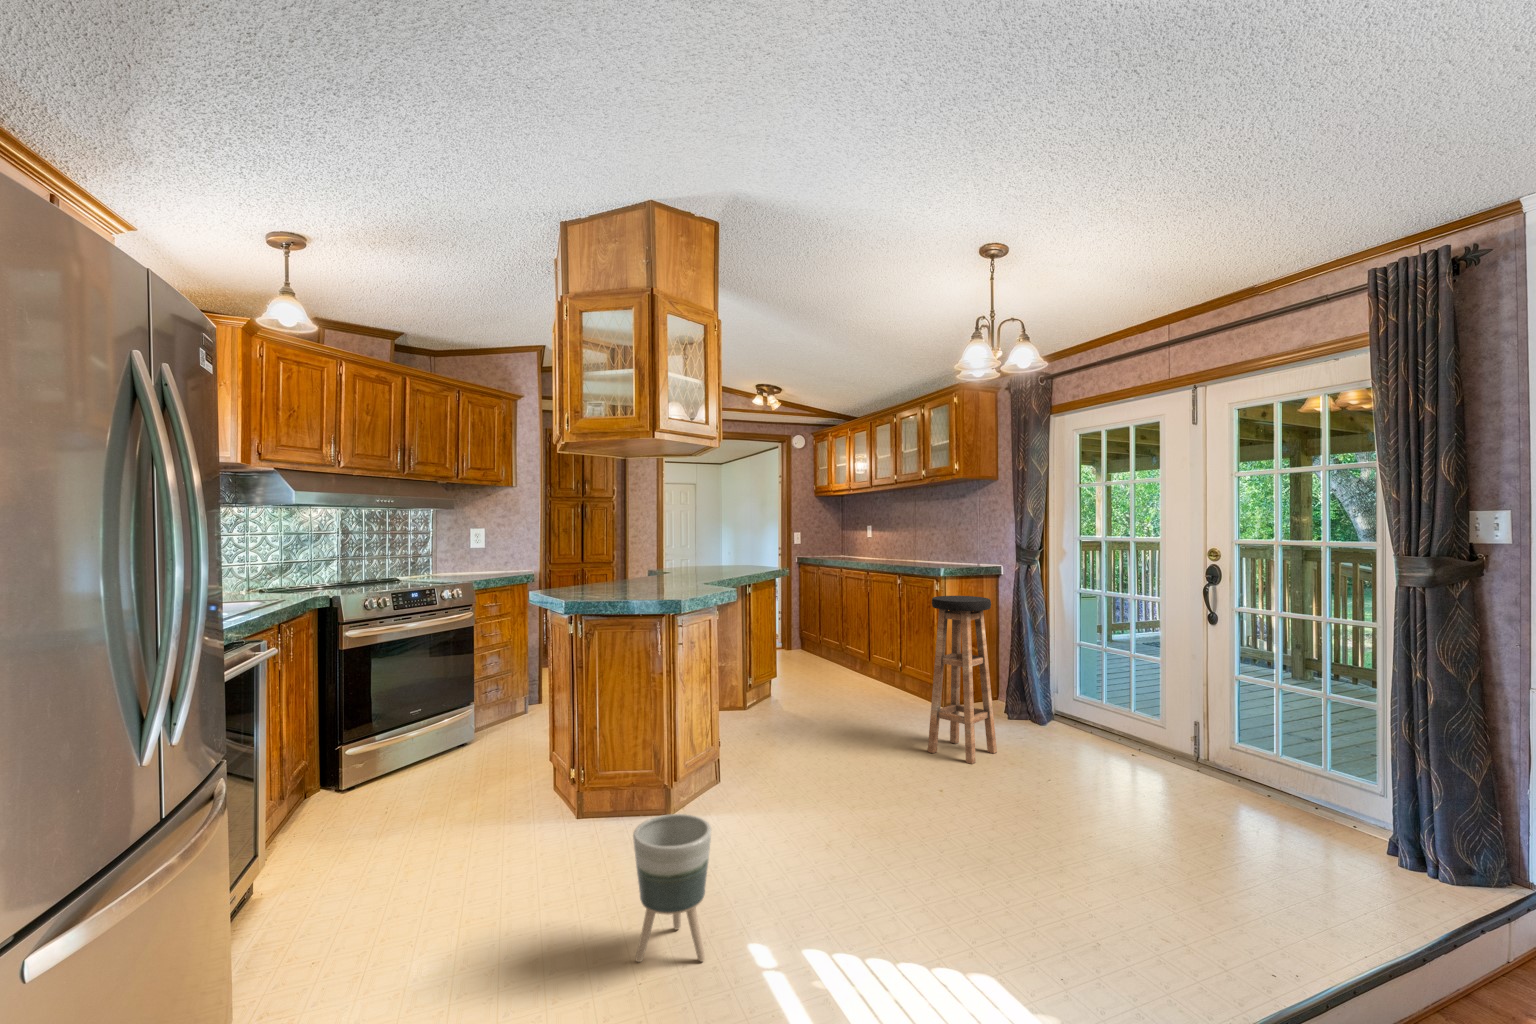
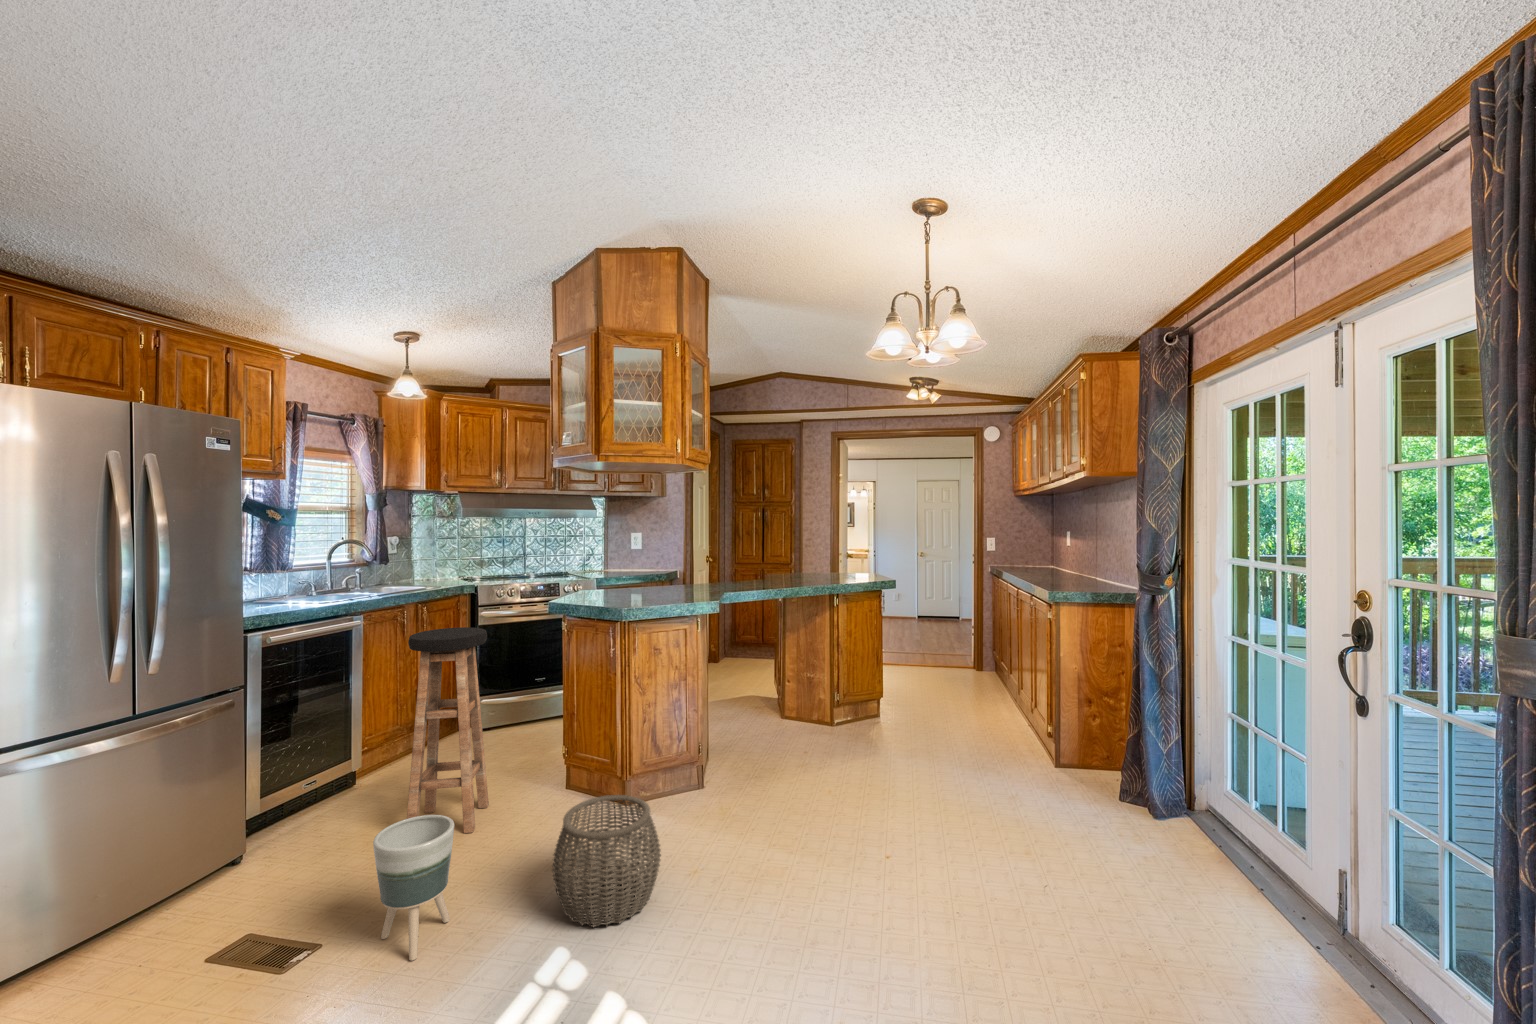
bar stool: present [928,596,997,764] -> present [407,627,489,833]
woven basket: none [742,767,844,888] -> present [552,795,661,927]

